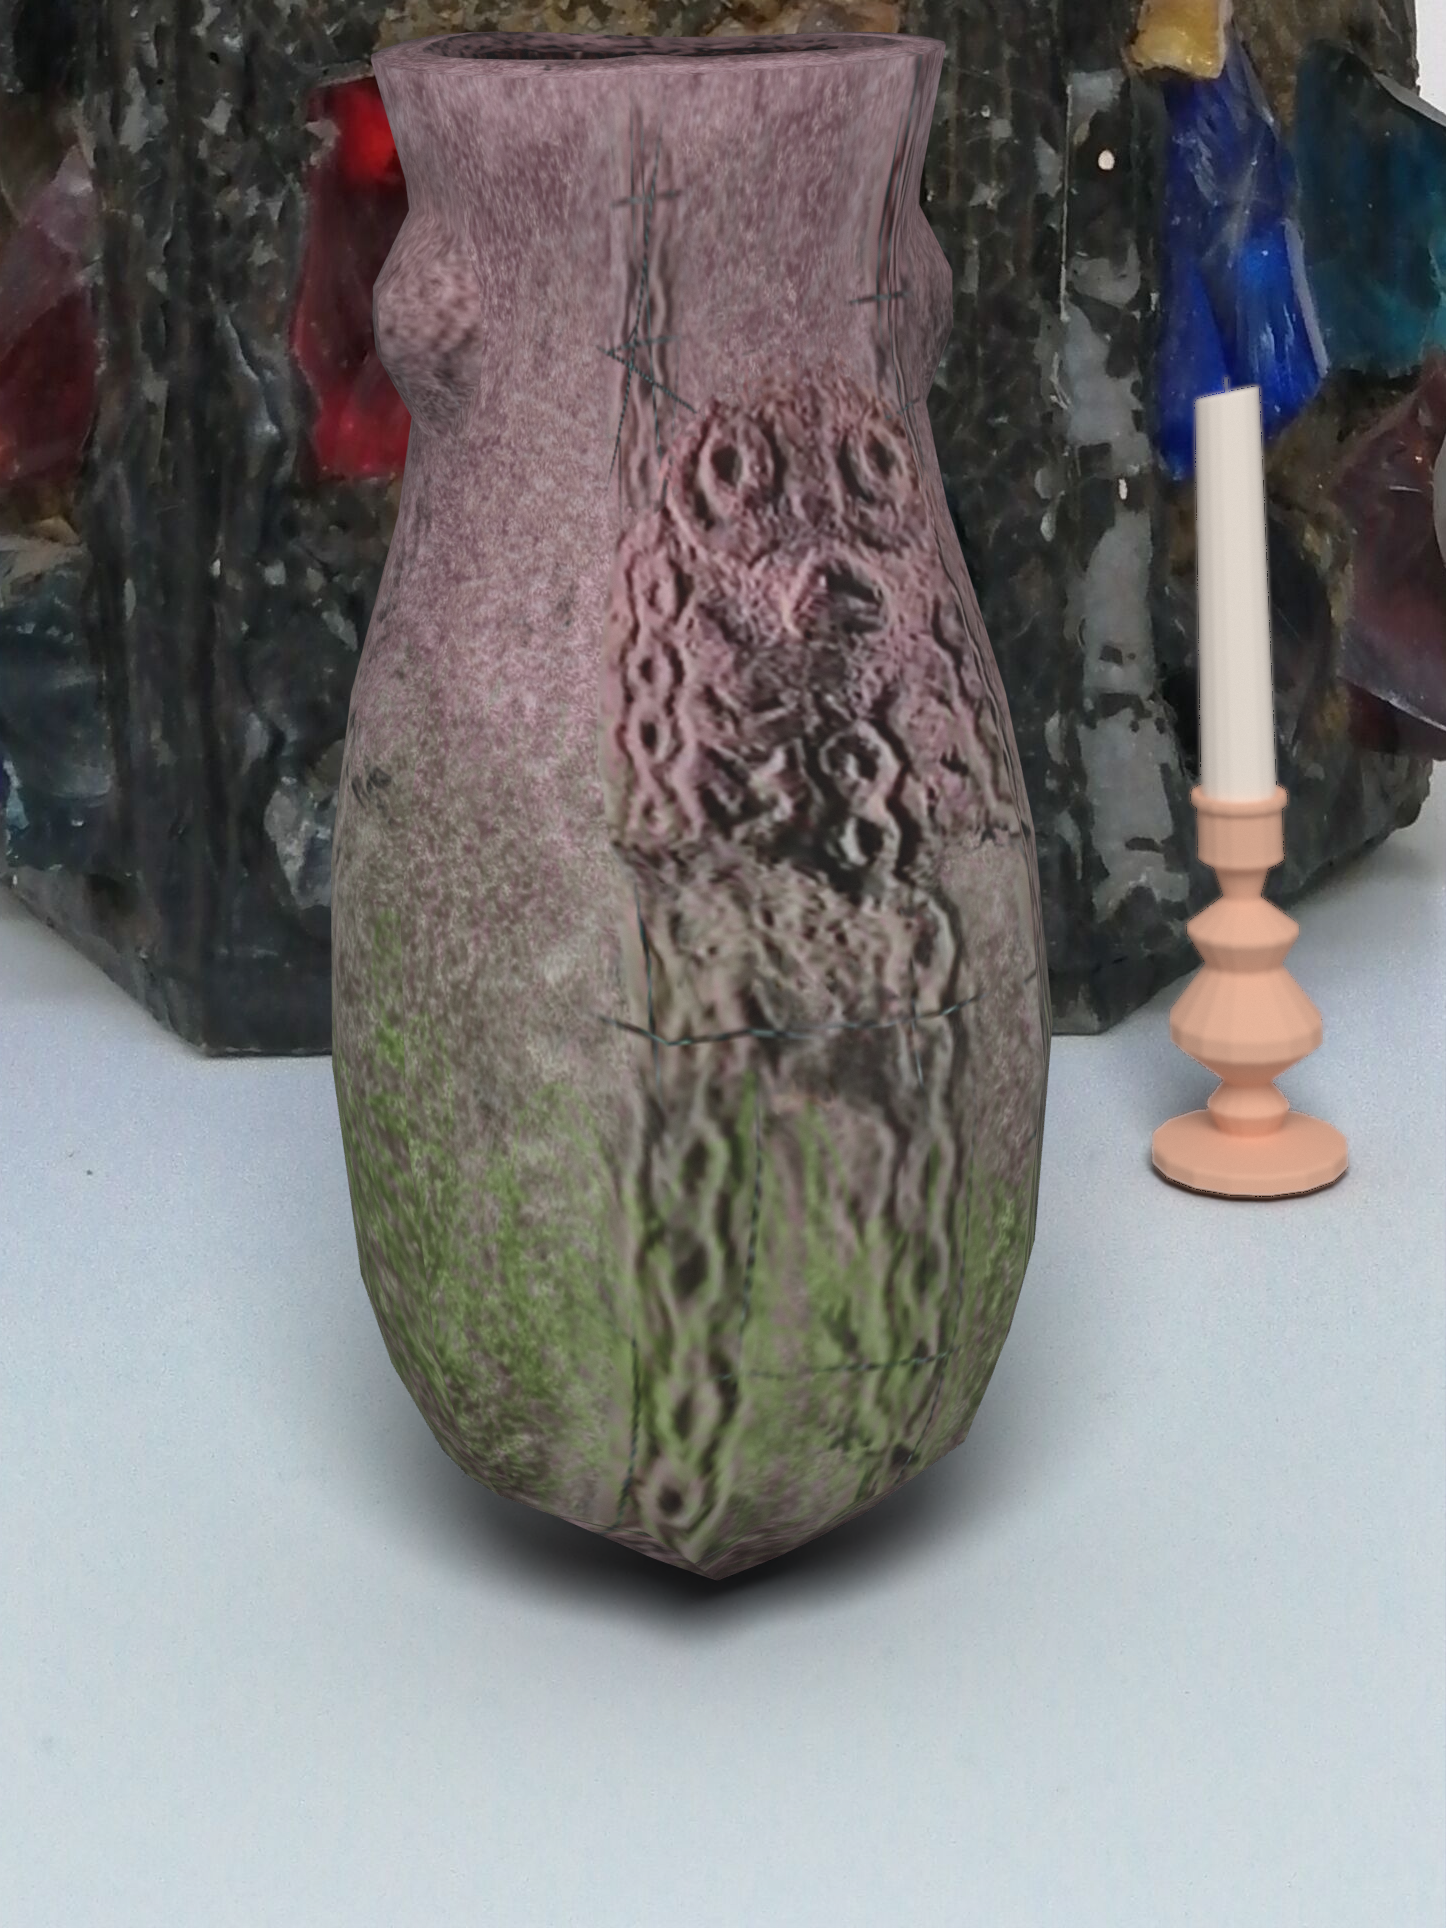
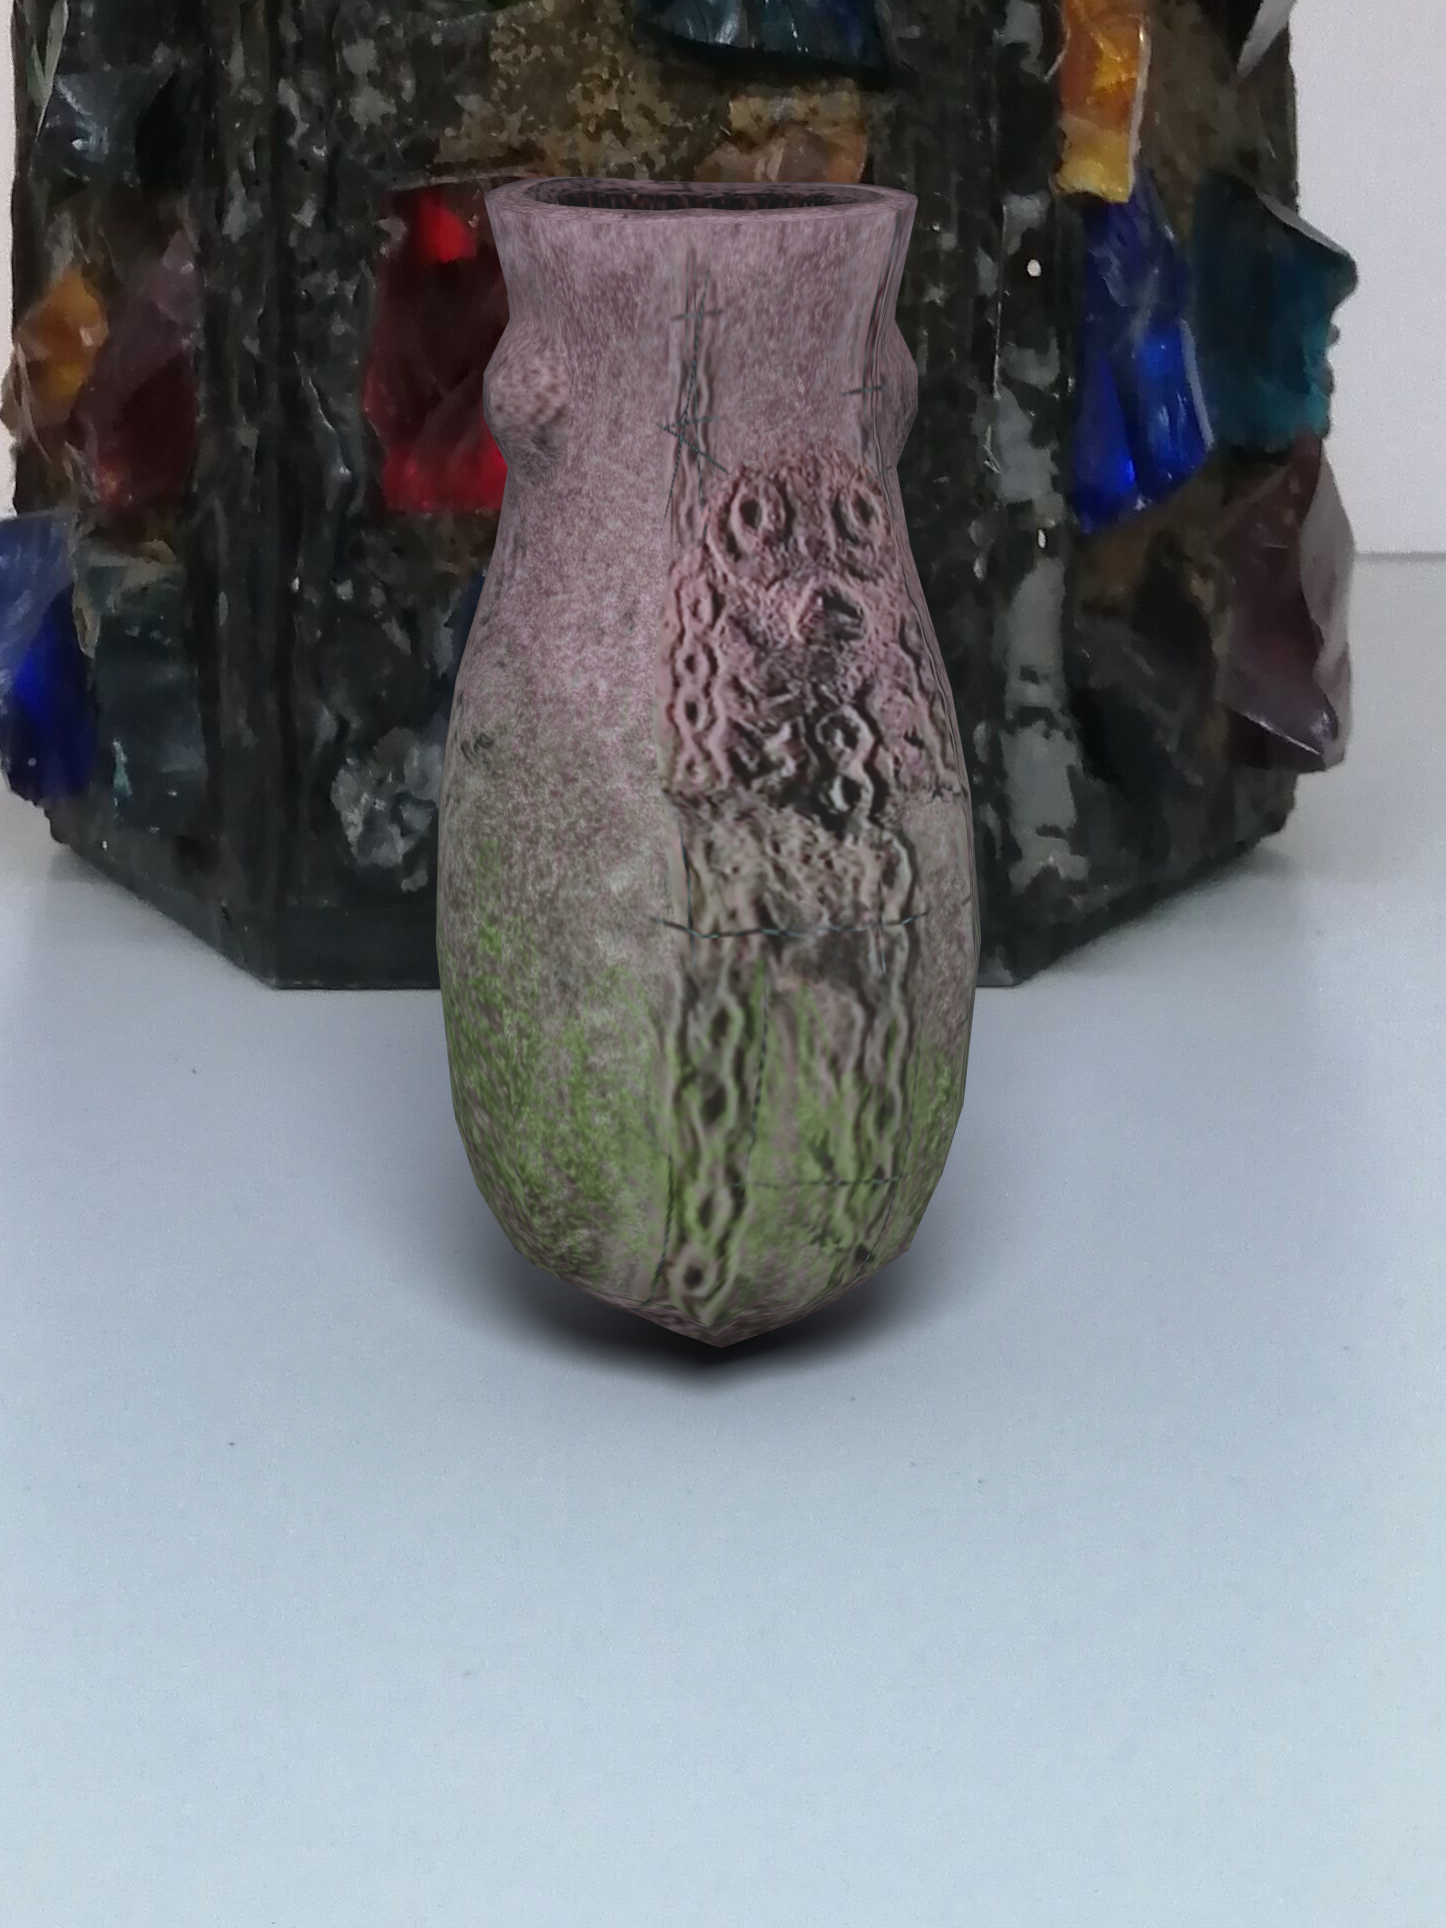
candle: present [1151,379,1348,1196] -> none [1052,450,1210,1105]

